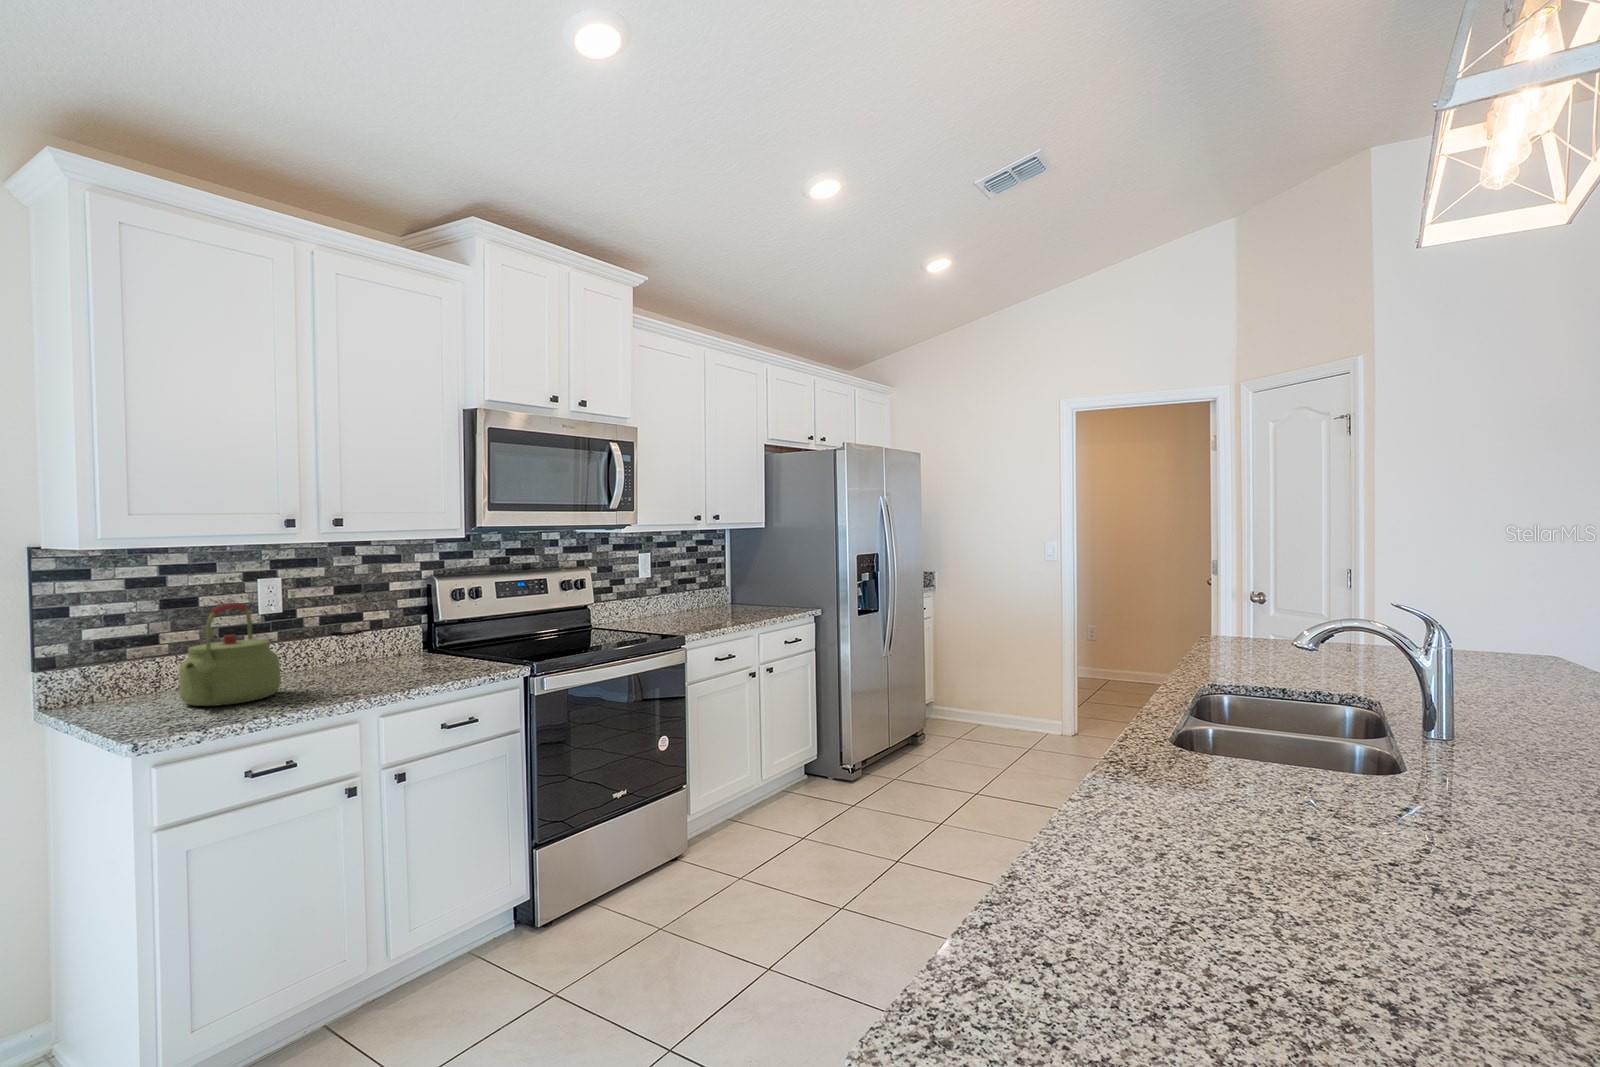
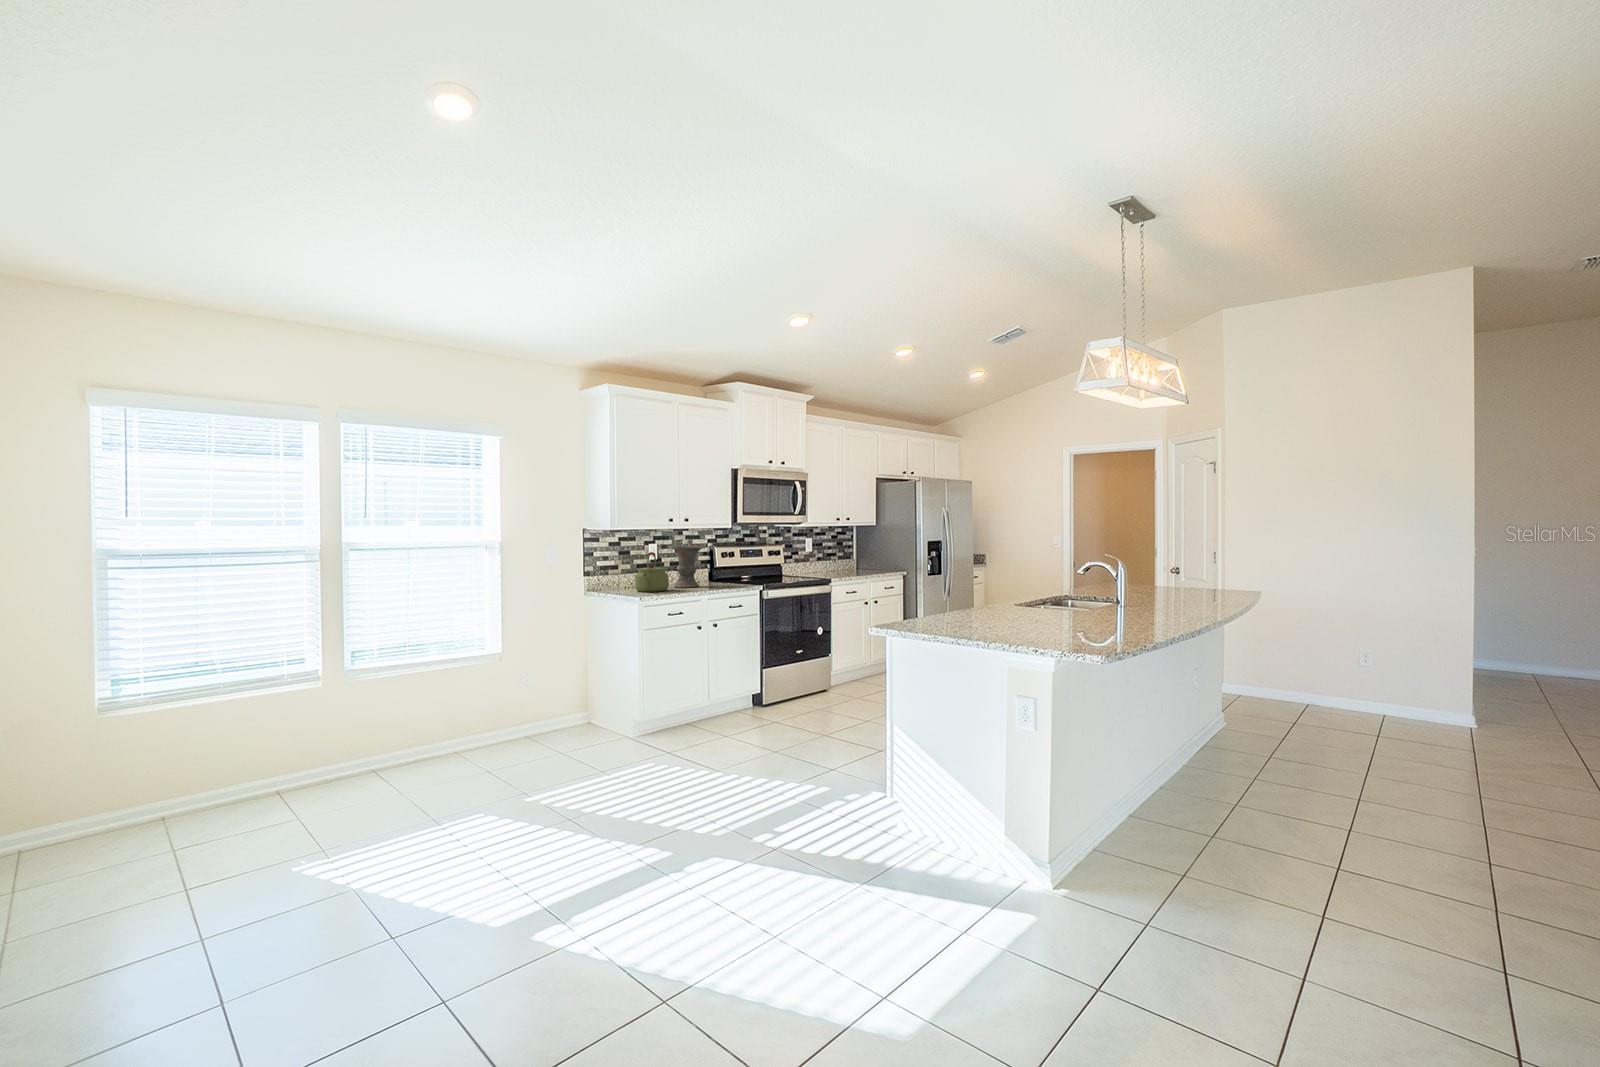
vase: none [306,581,390,681] -> present [672,546,704,588]

